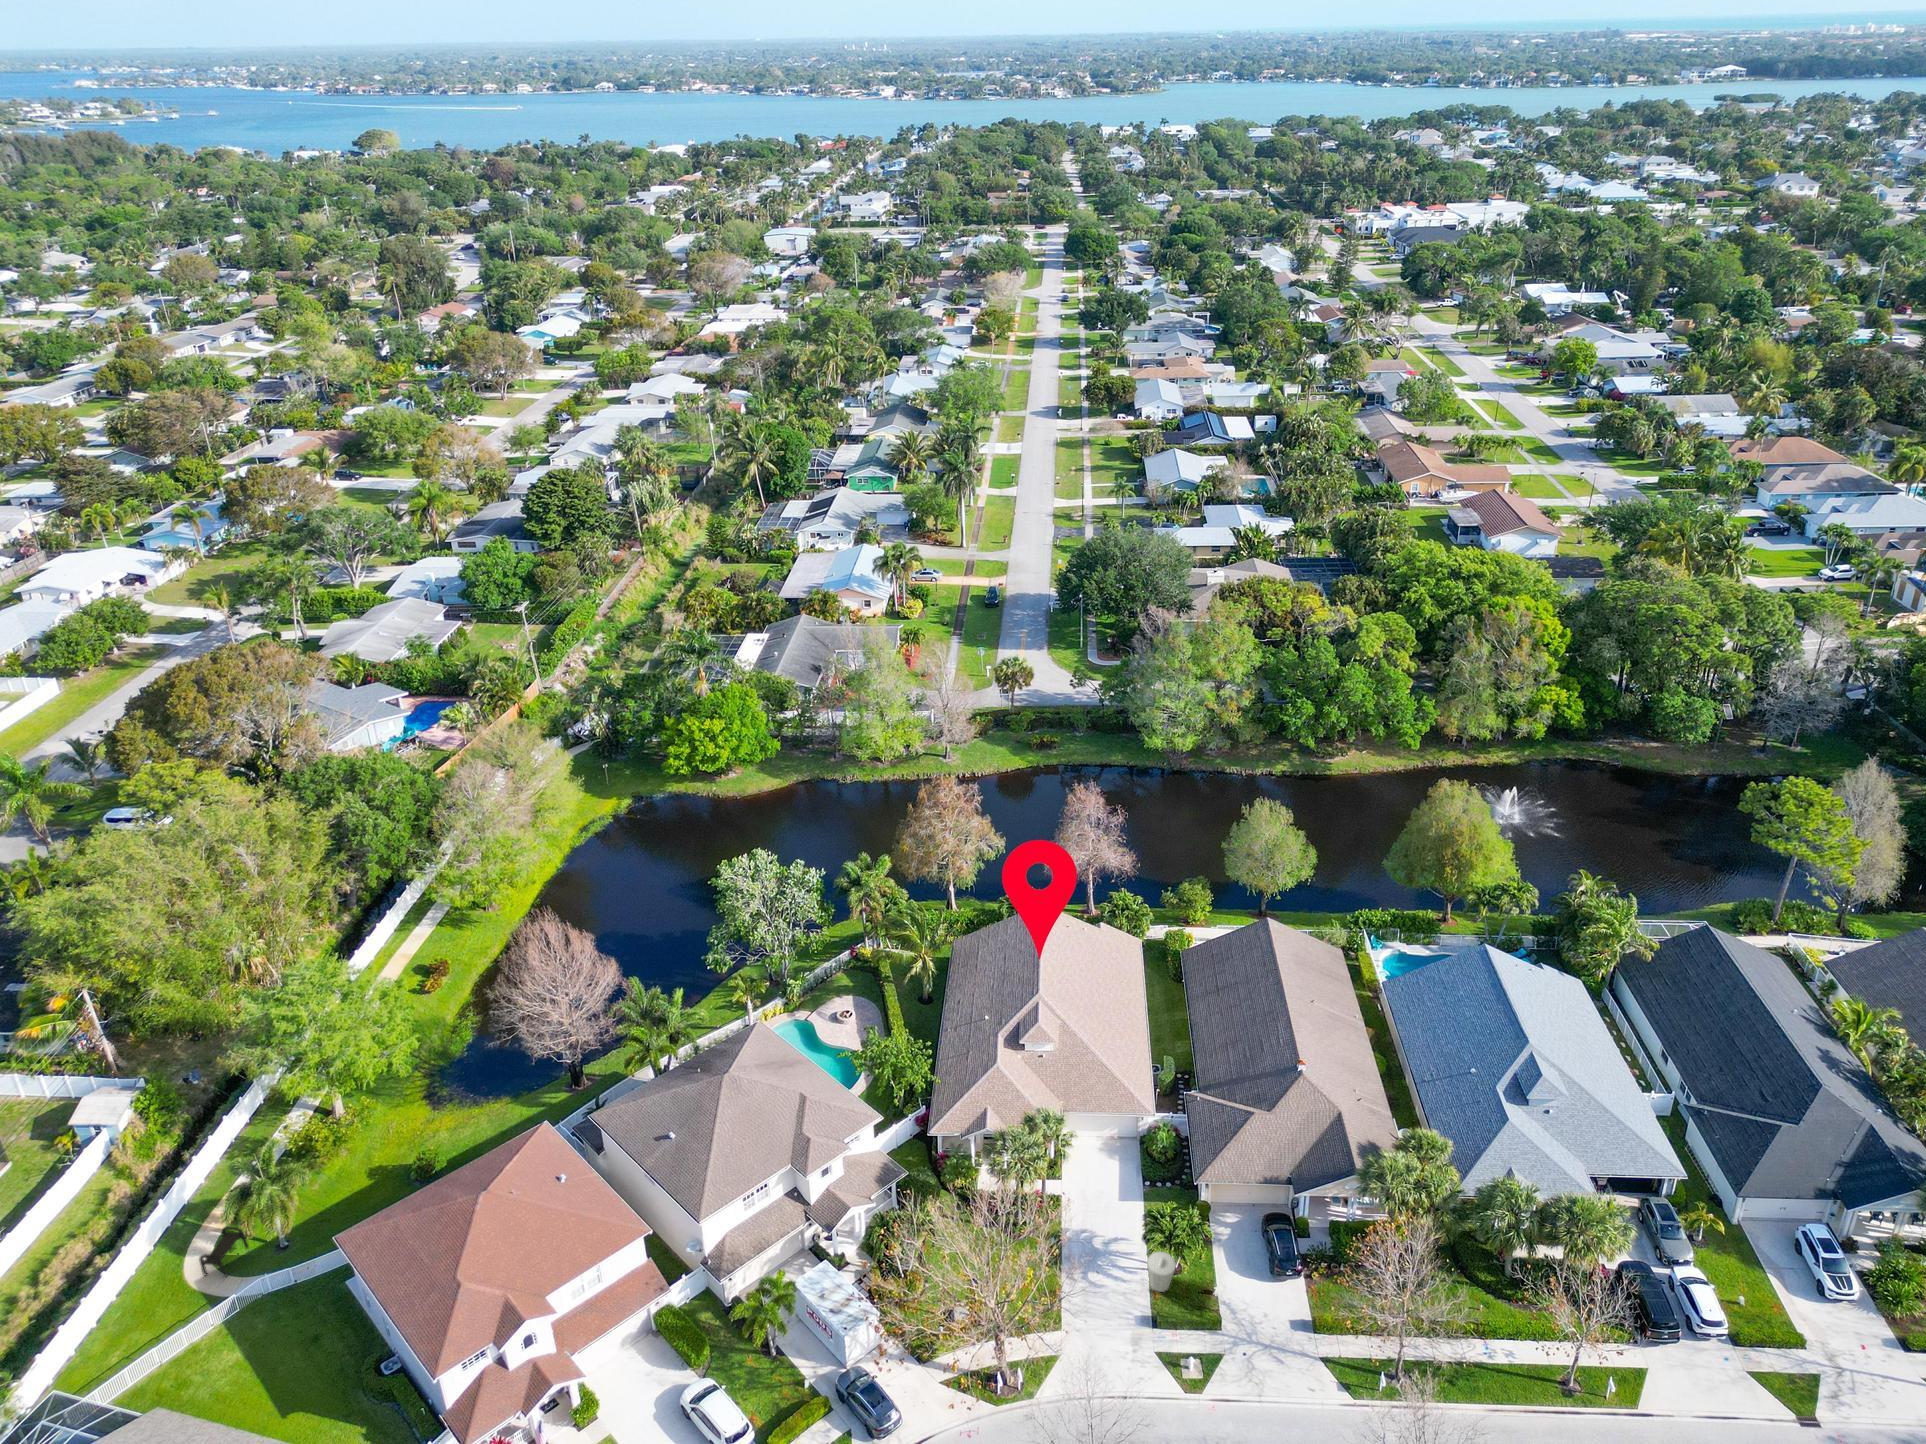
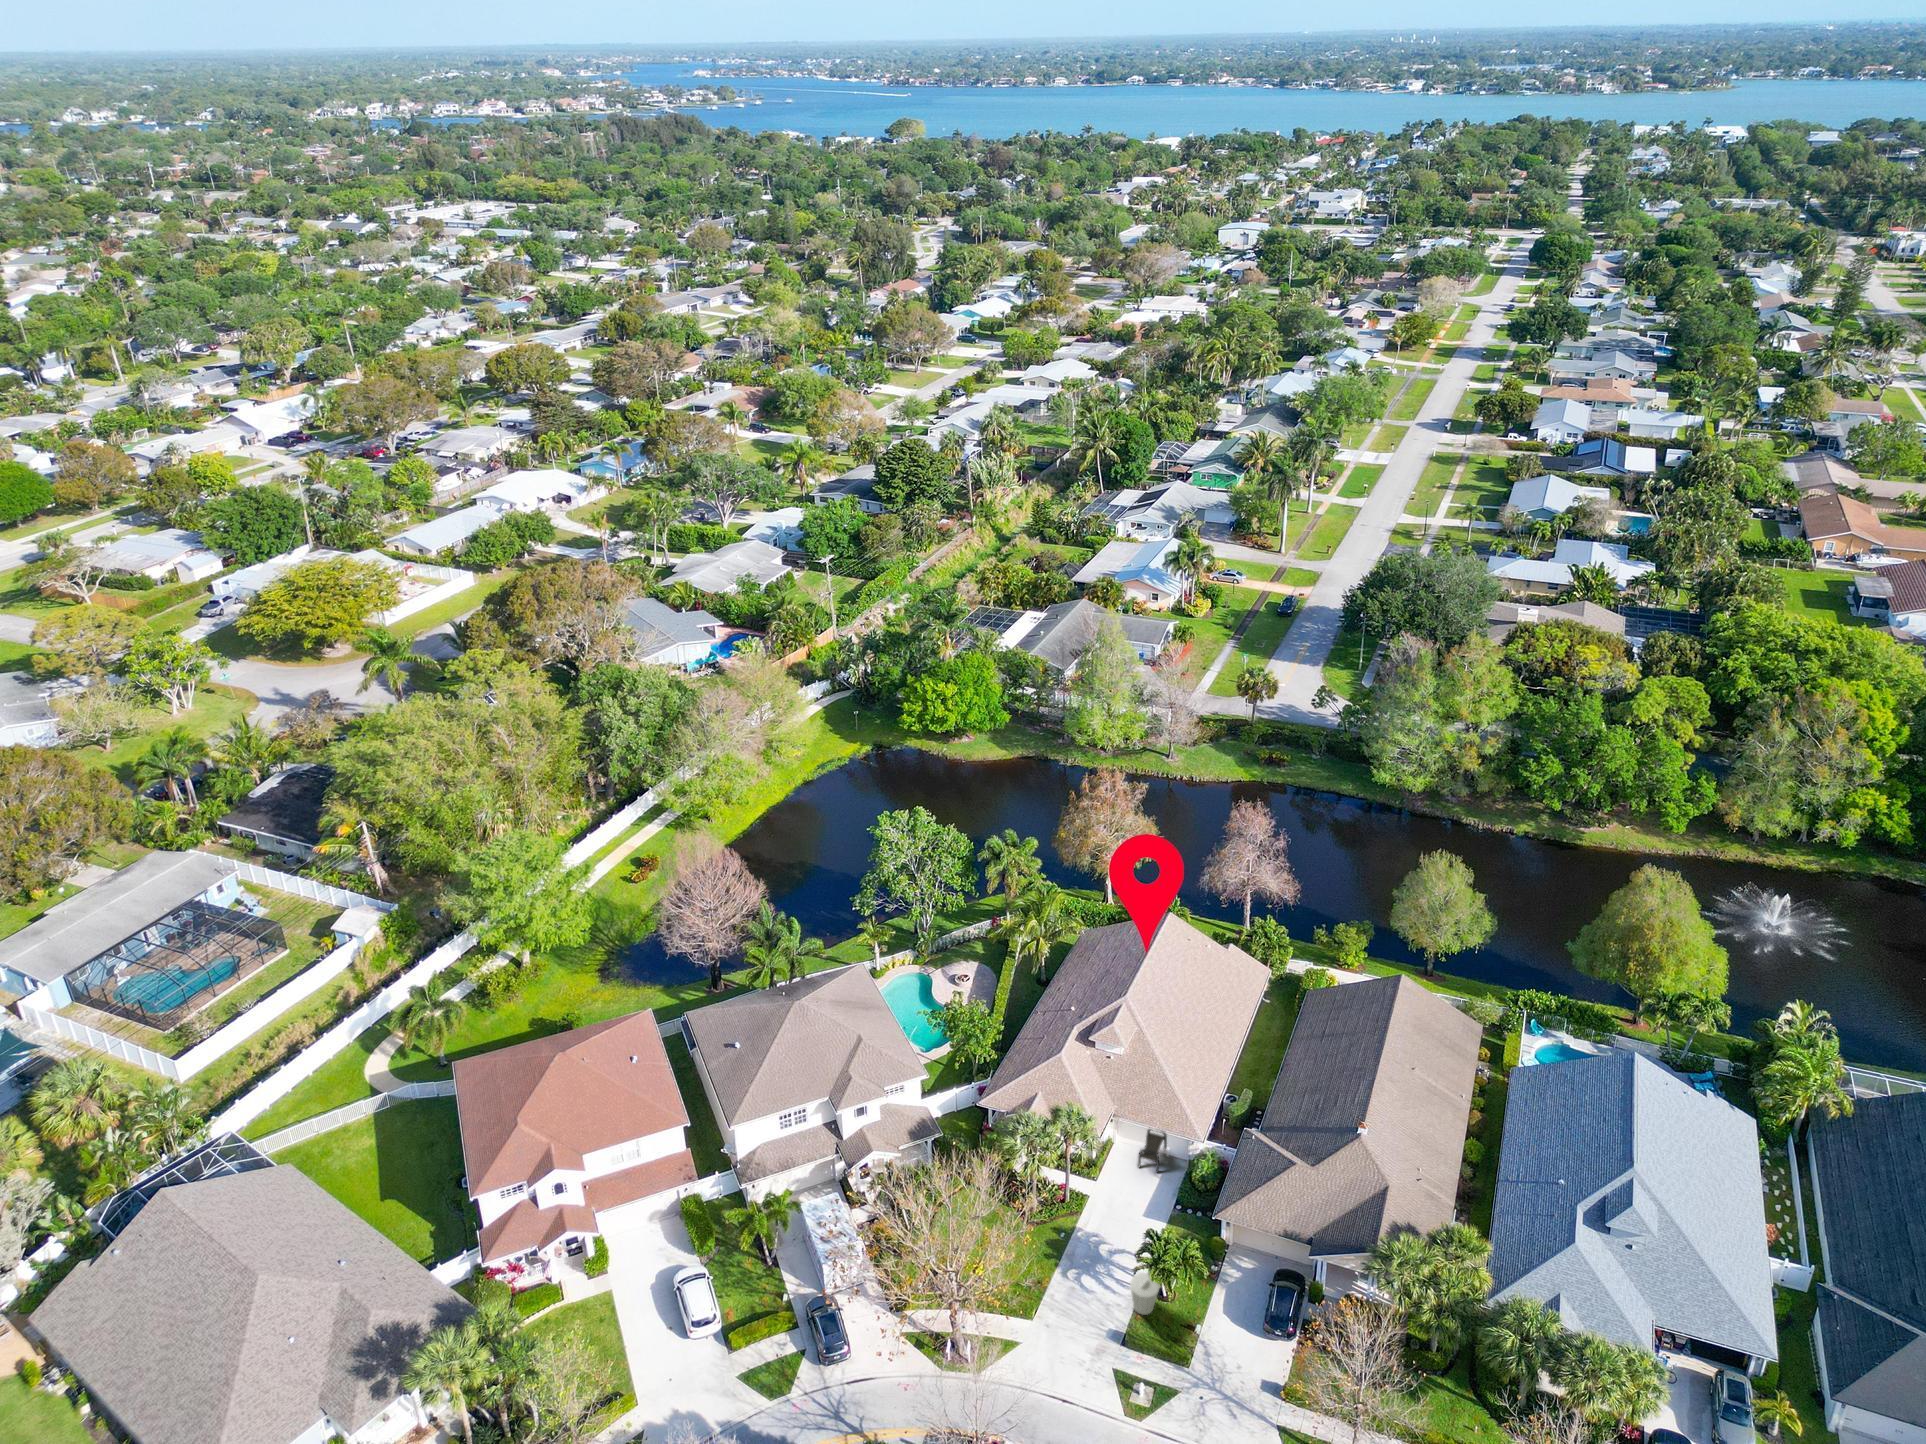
bench: present [199,1226,249,1277] -> present [1137,1129,1167,1173]

